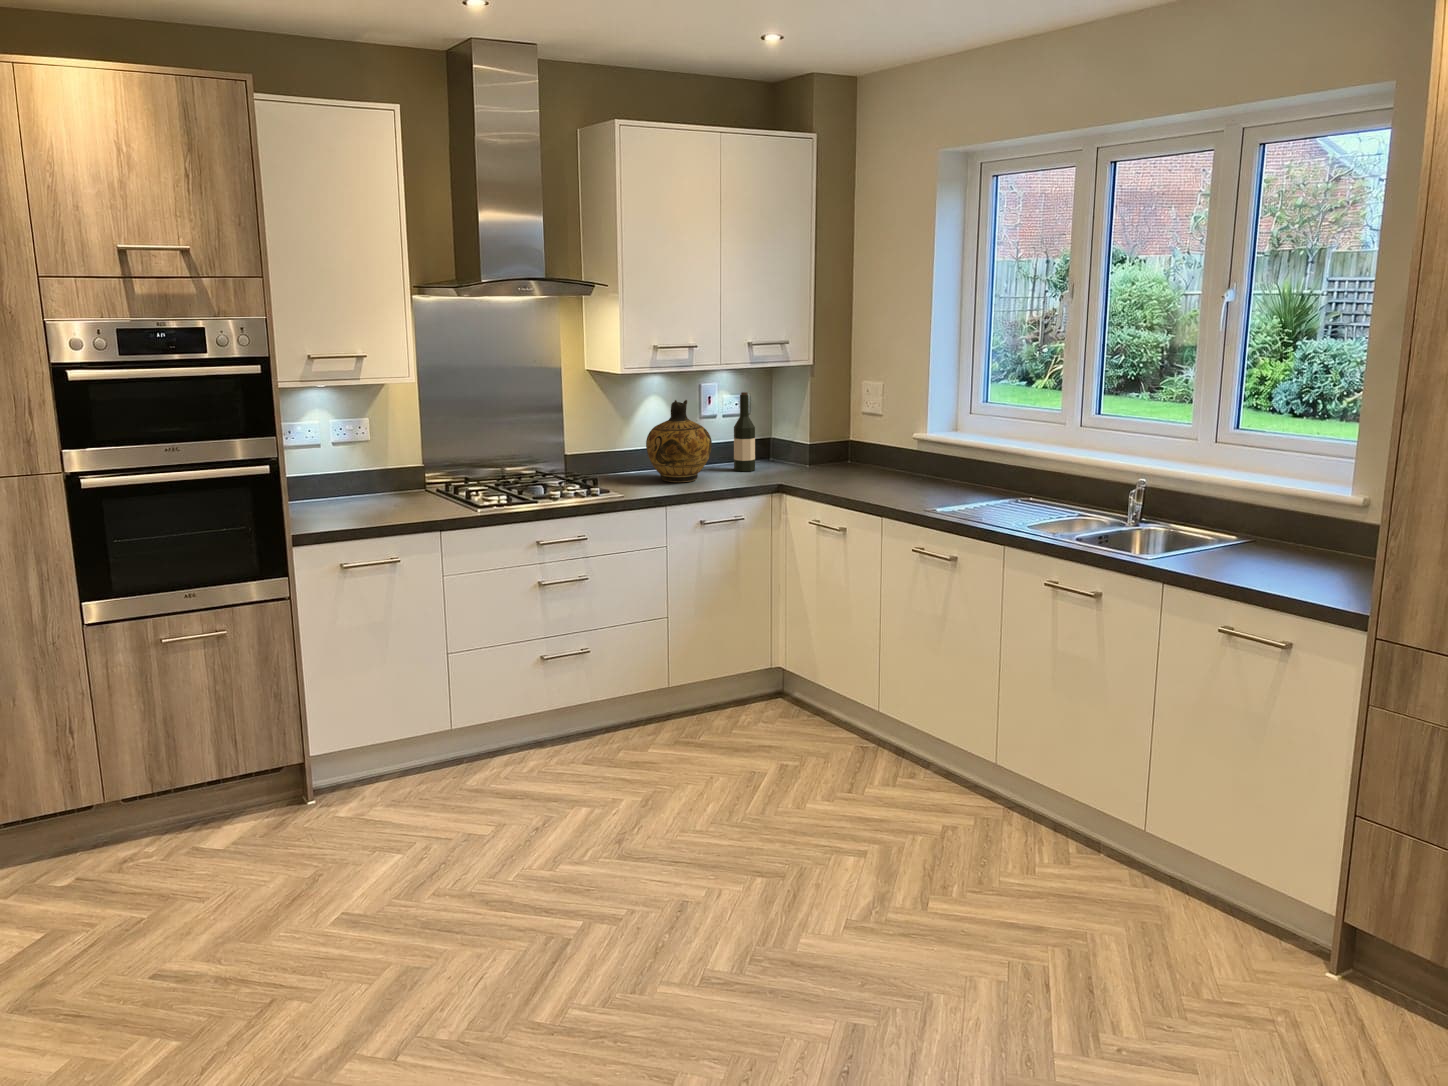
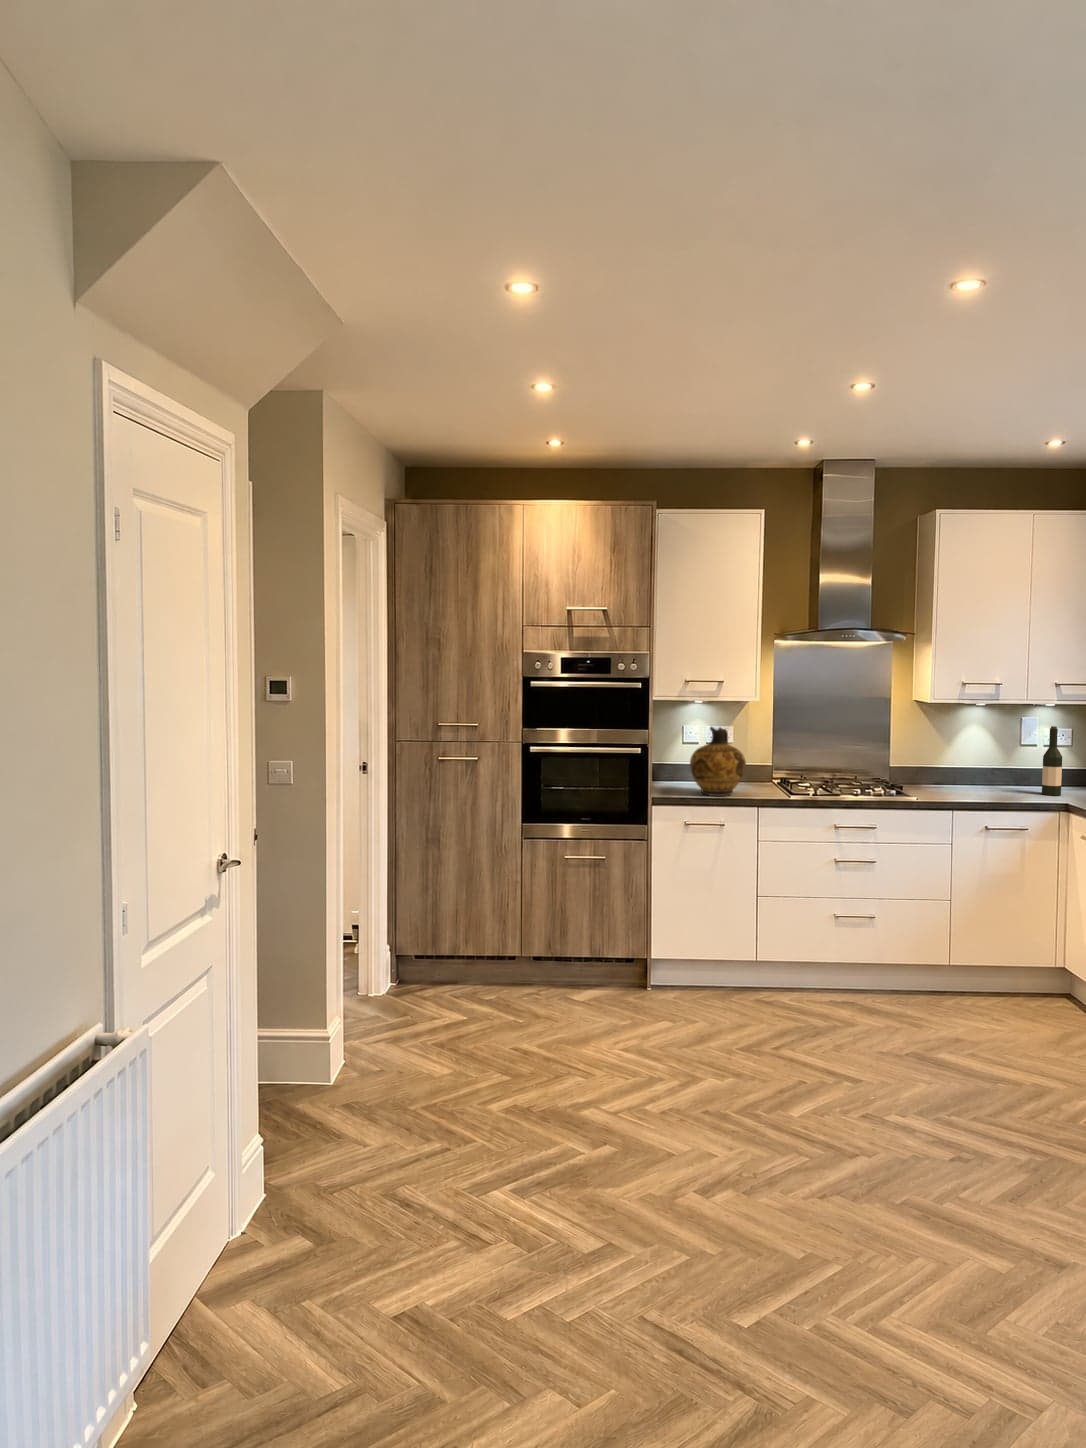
ceramic jug: present [646,400,712,482] -> present [690,727,746,796]

